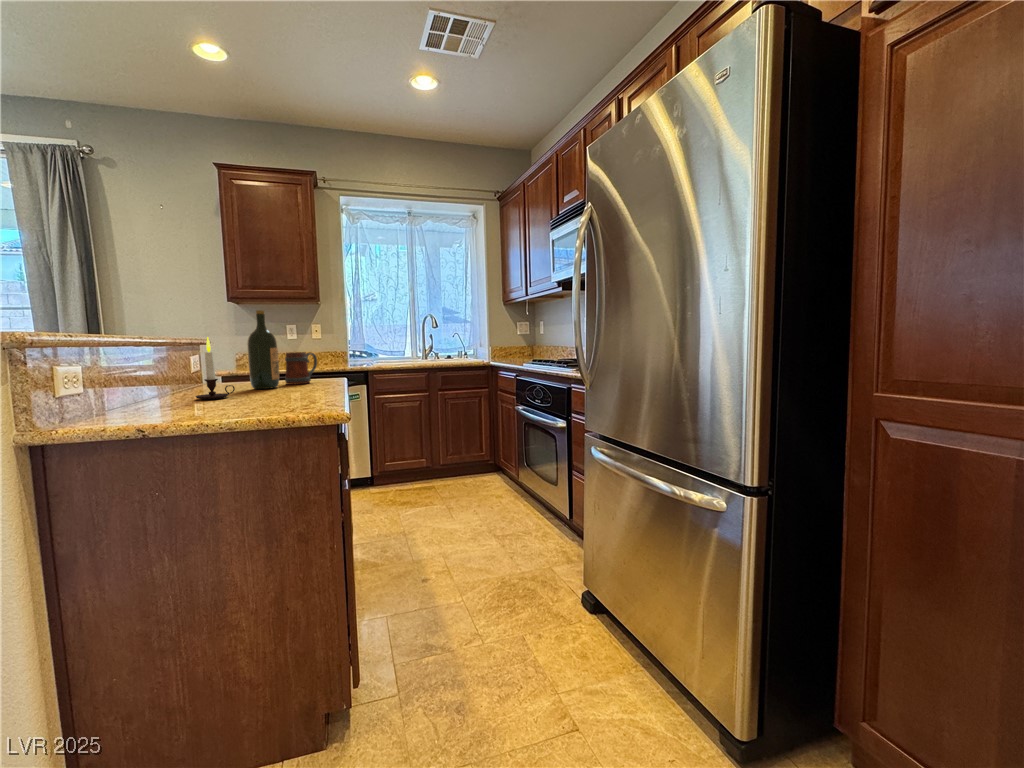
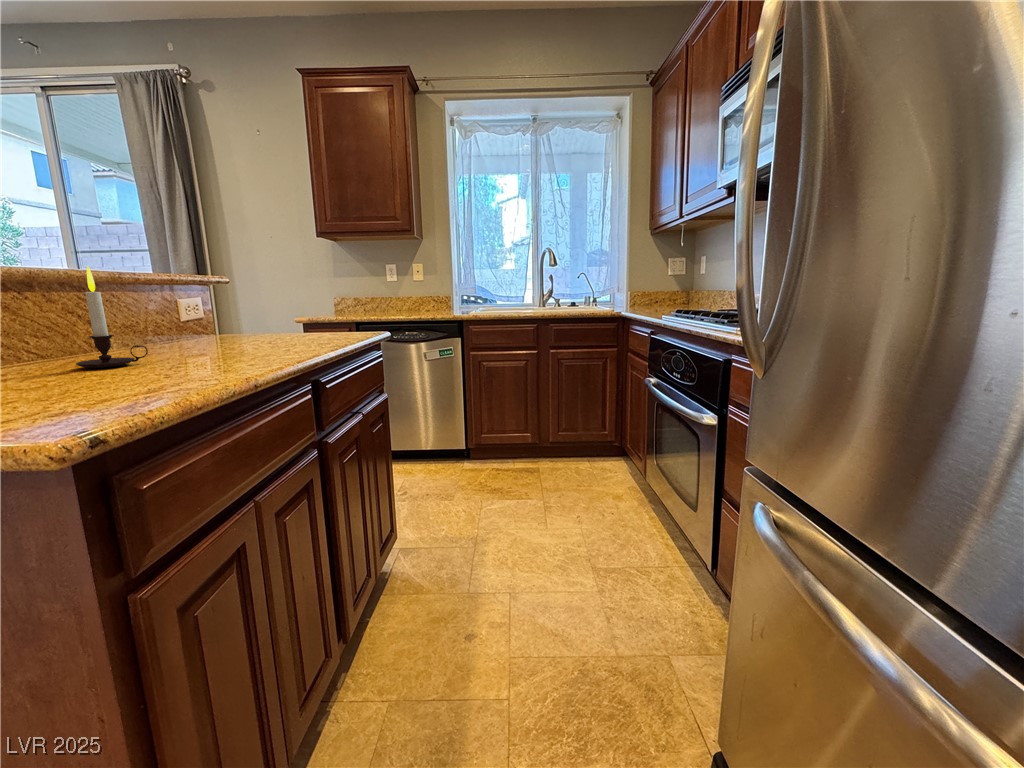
wine bottle: present [247,310,279,389] -> none [208,229,260,349]
mug: present [285,352,317,385] -> none [284,295,333,342]

